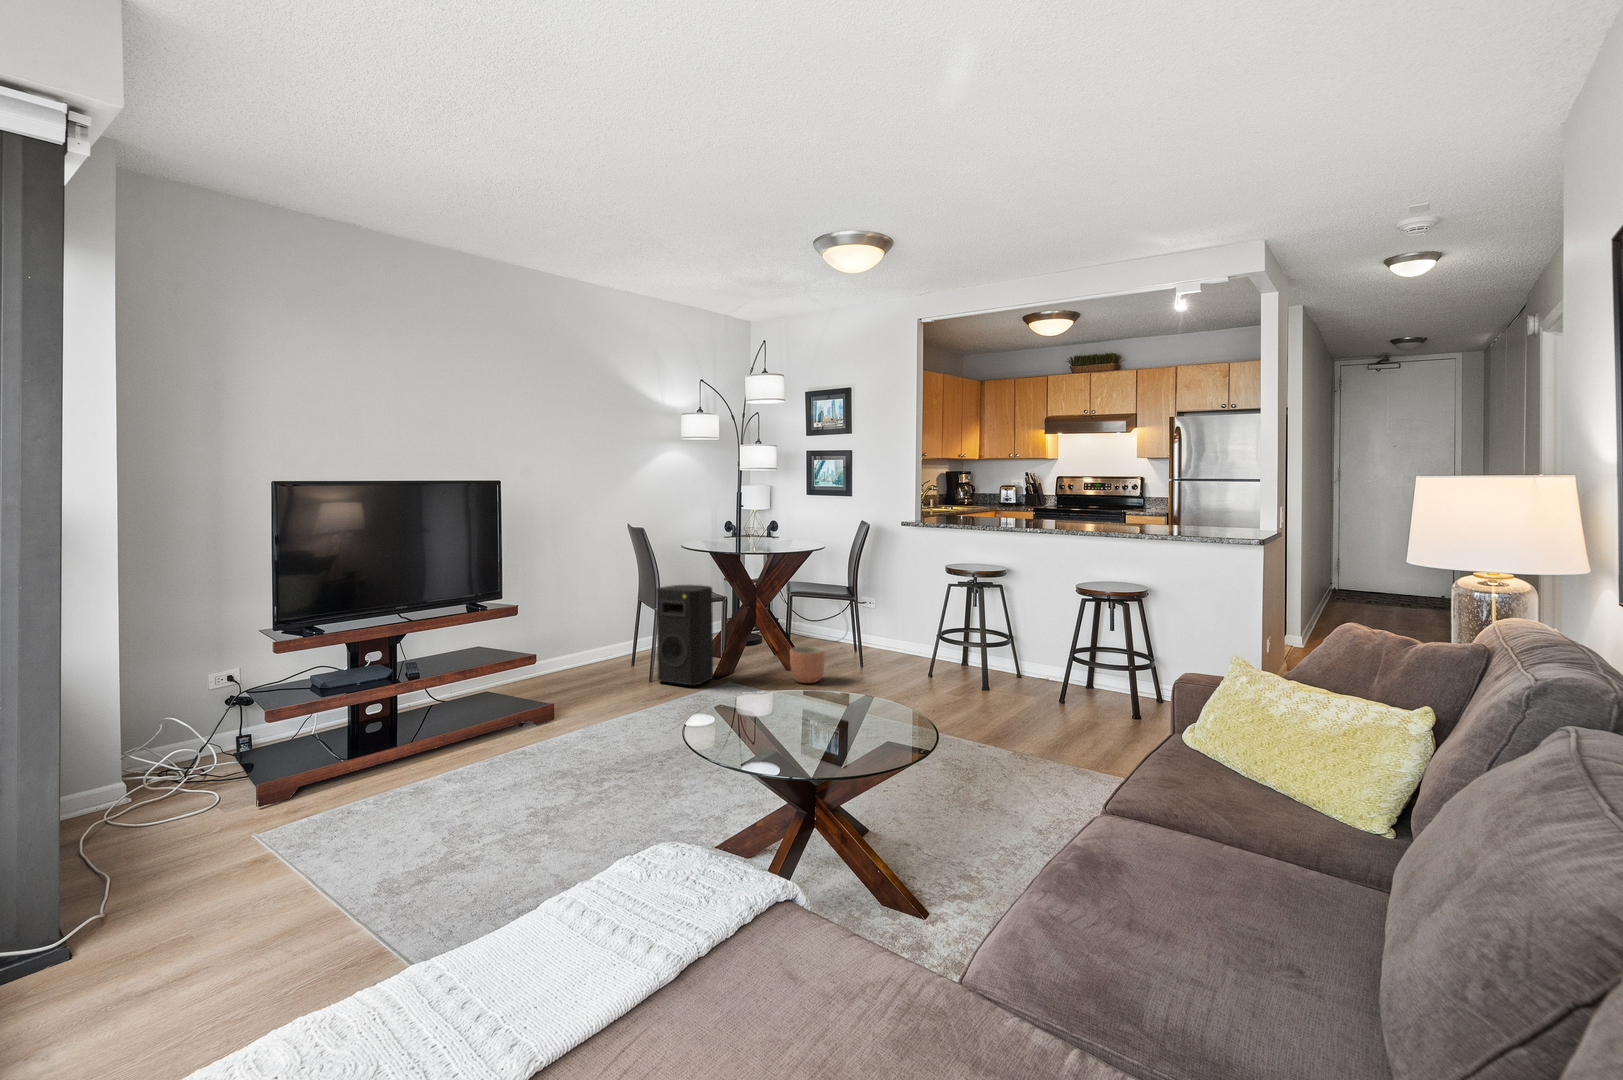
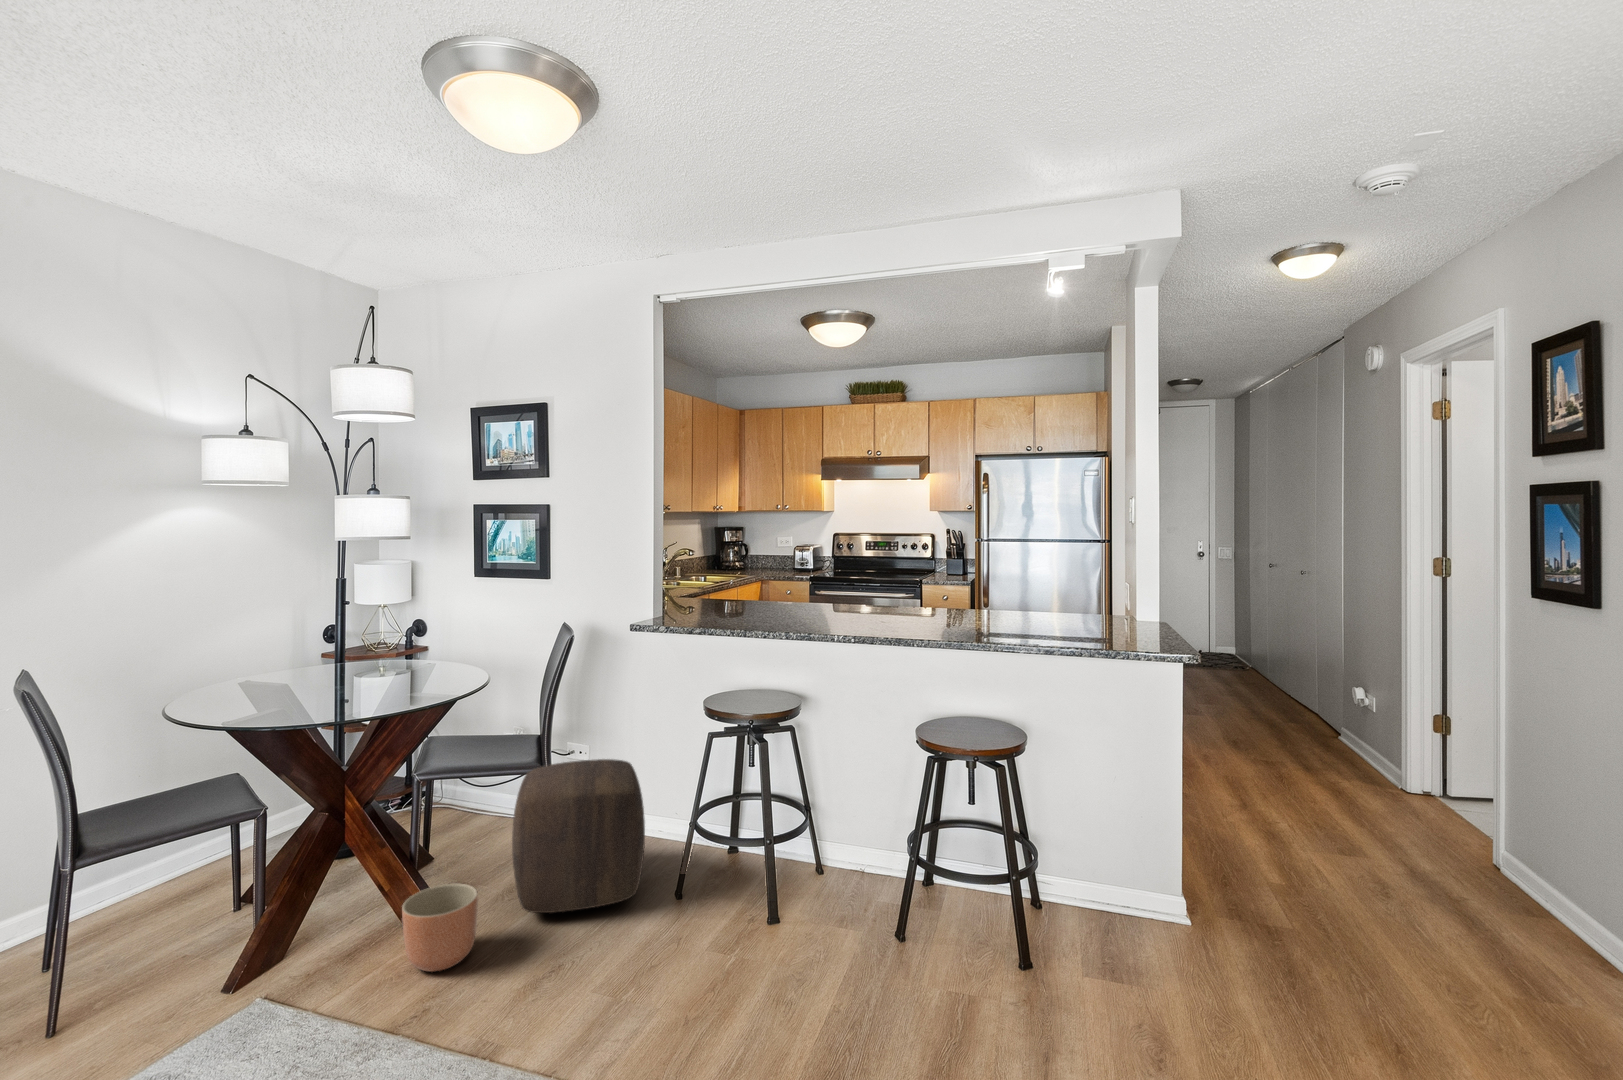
speaker: present [657,585,713,686] -> none [66,789,226,1035]
ottoman: none [839,598,910,671] -> present [512,759,645,913]

